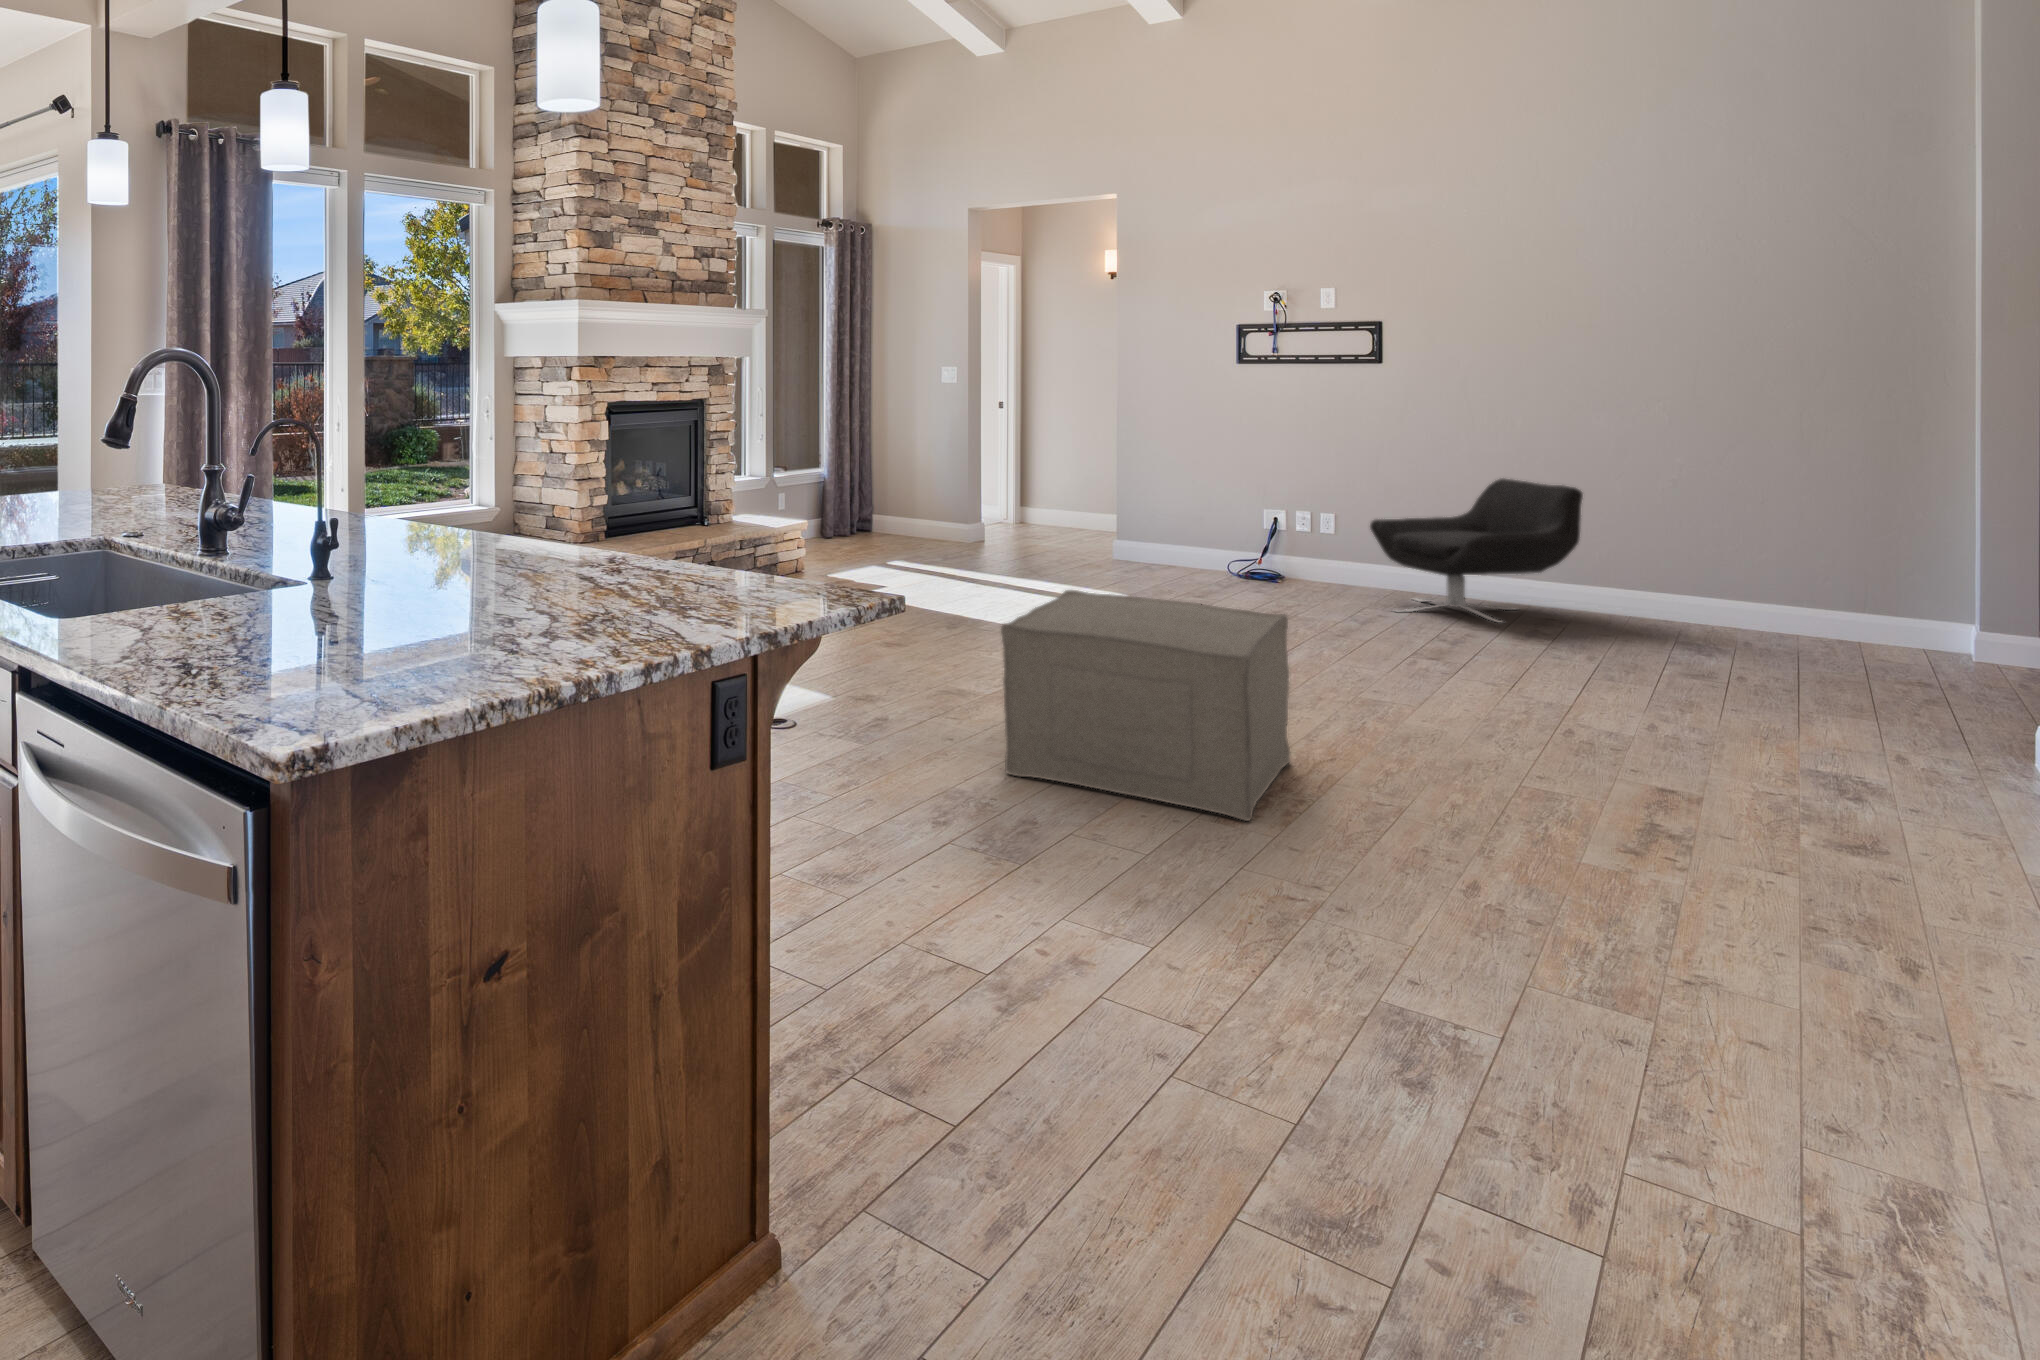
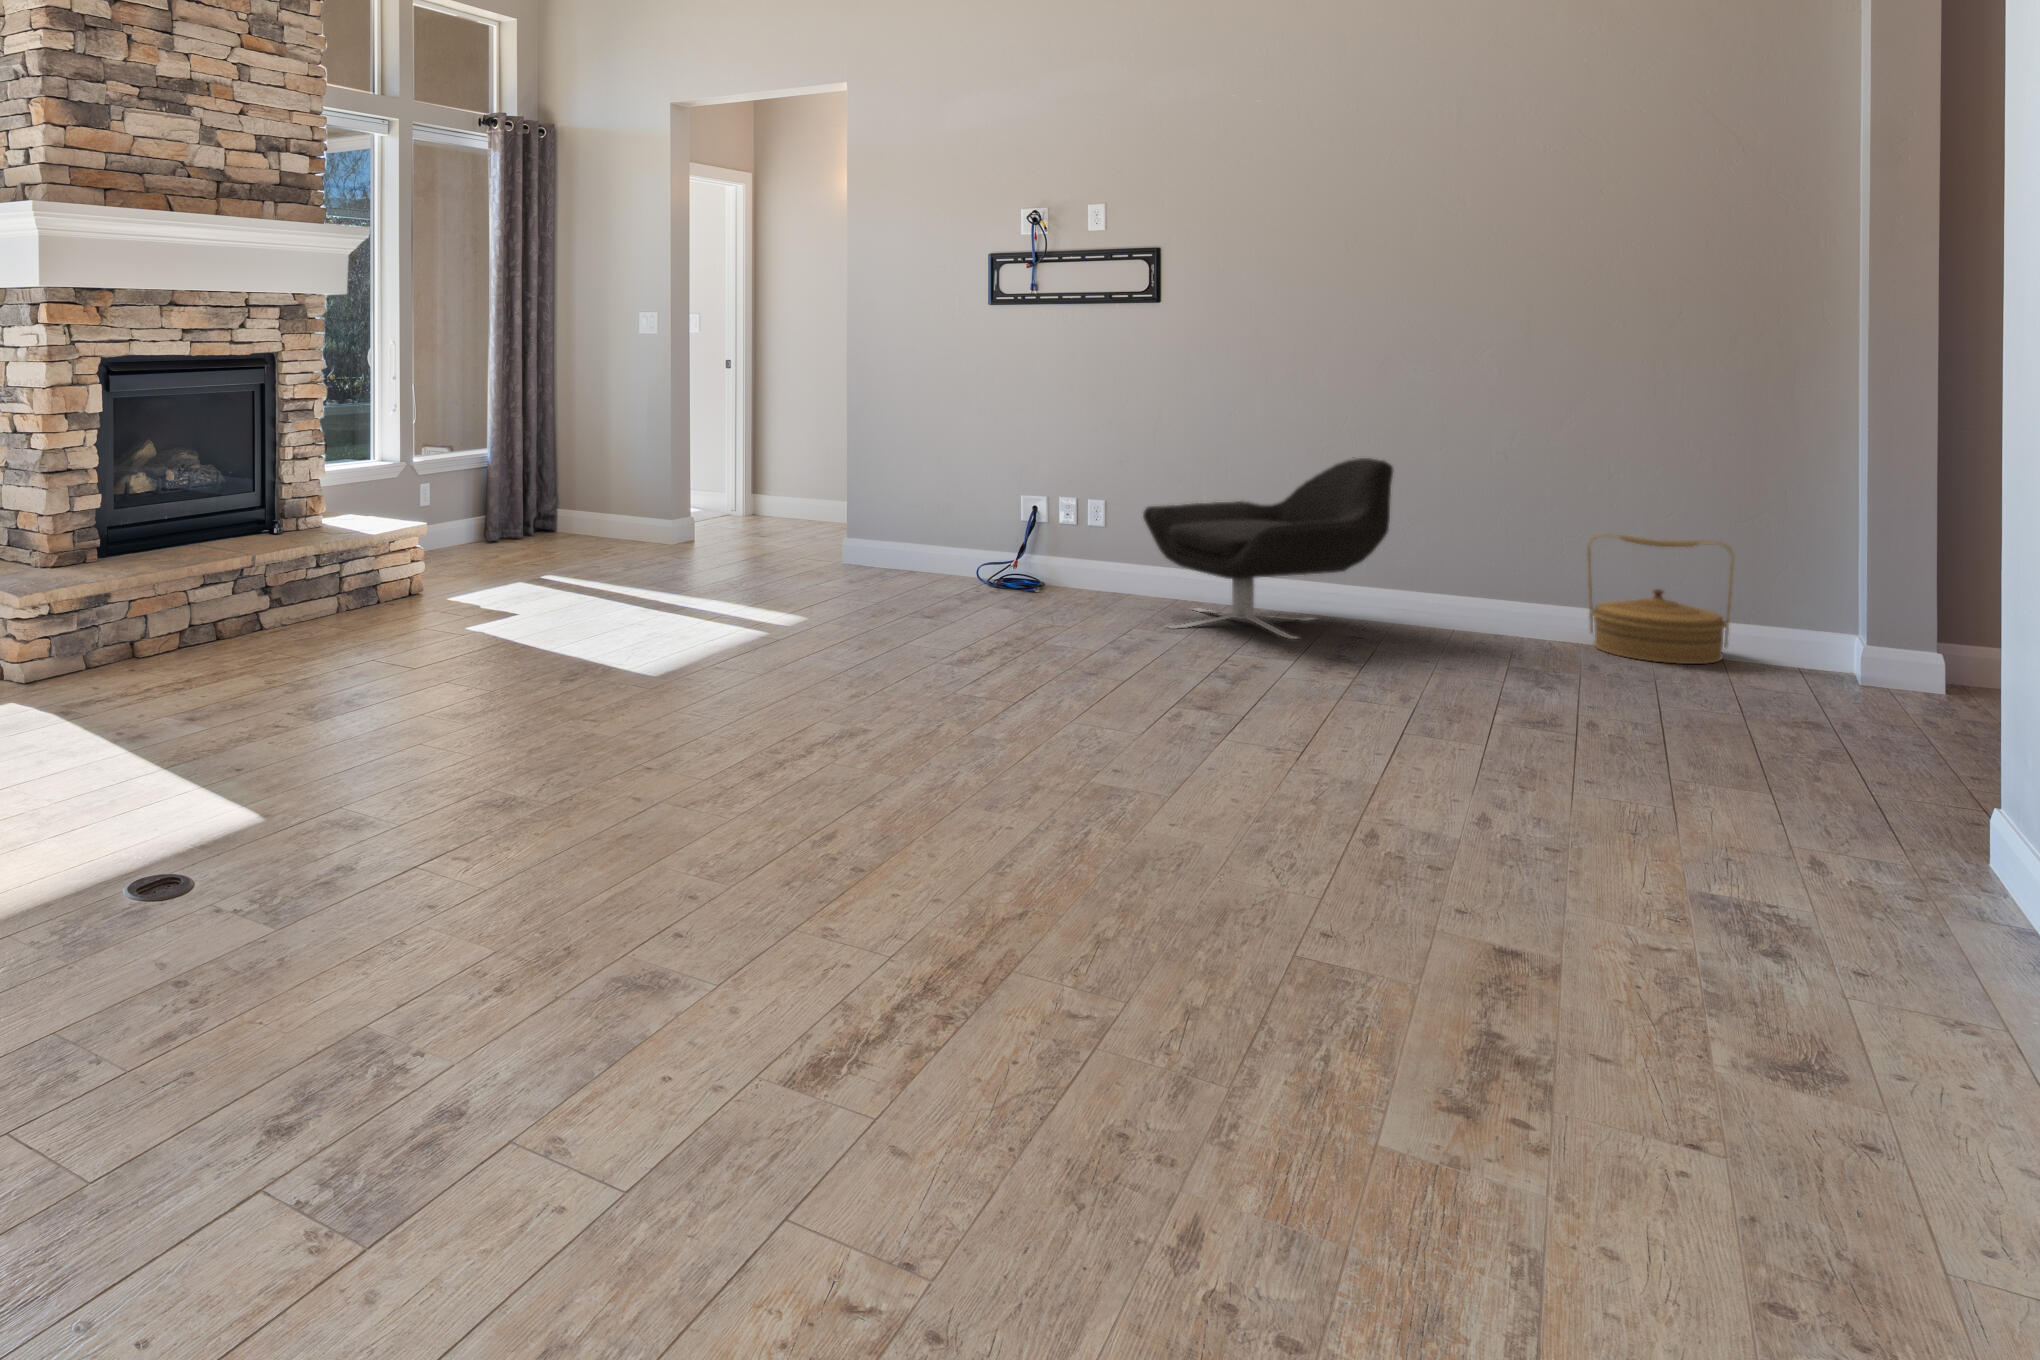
woven basket: none [1752,547,1882,650] -> present [1587,534,1734,664]
ottoman: present [1001,590,1291,821] -> none [530,634,984,1028]

